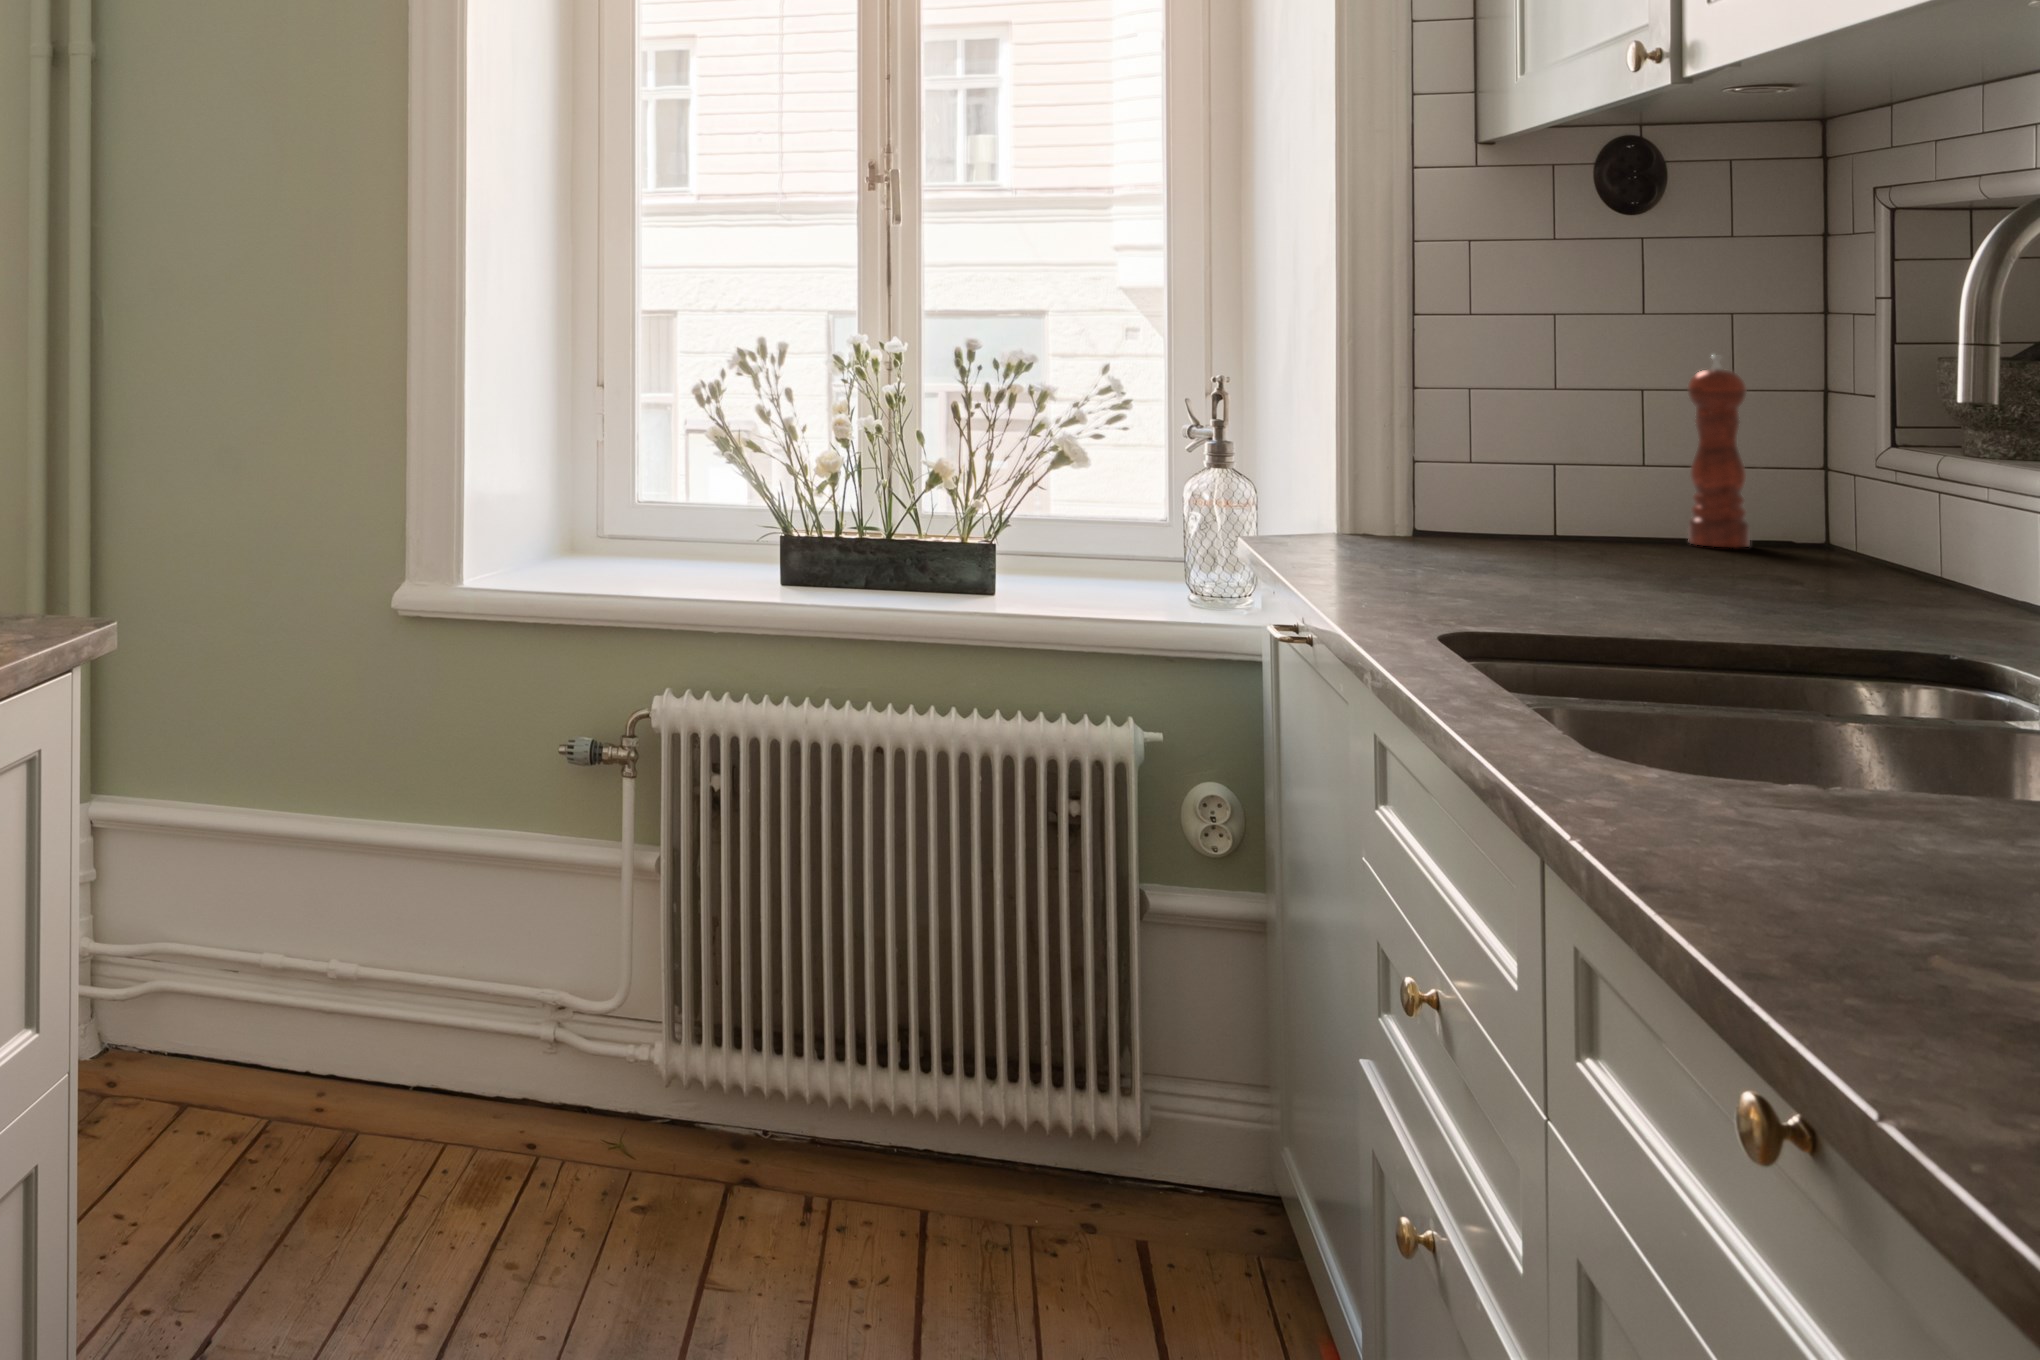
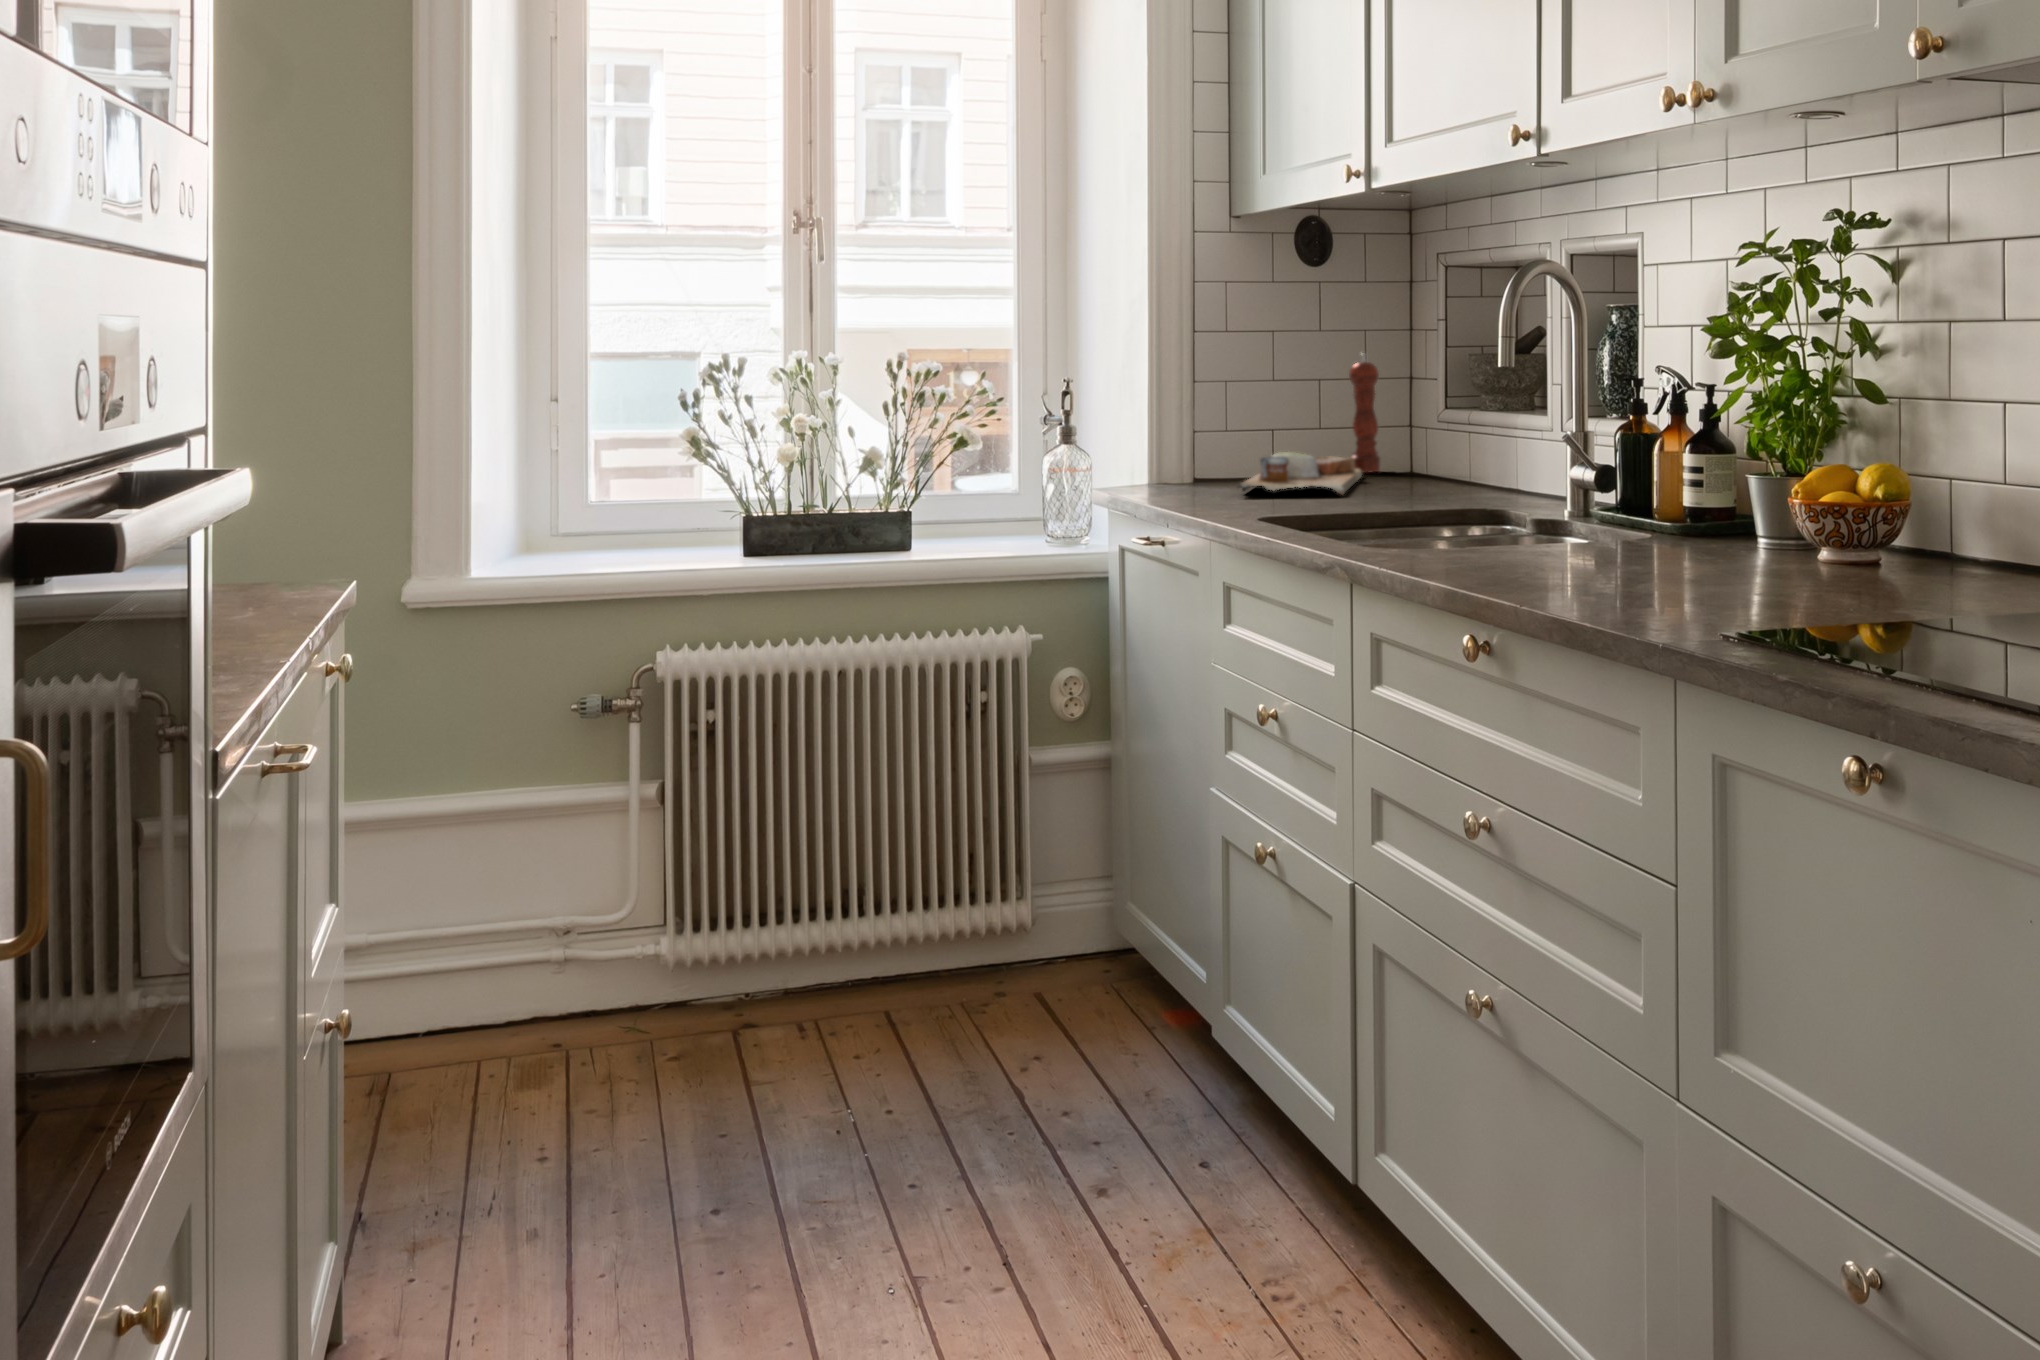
cutting board: none [1449,508,1707,593] -> present [1238,452,1362,495]

